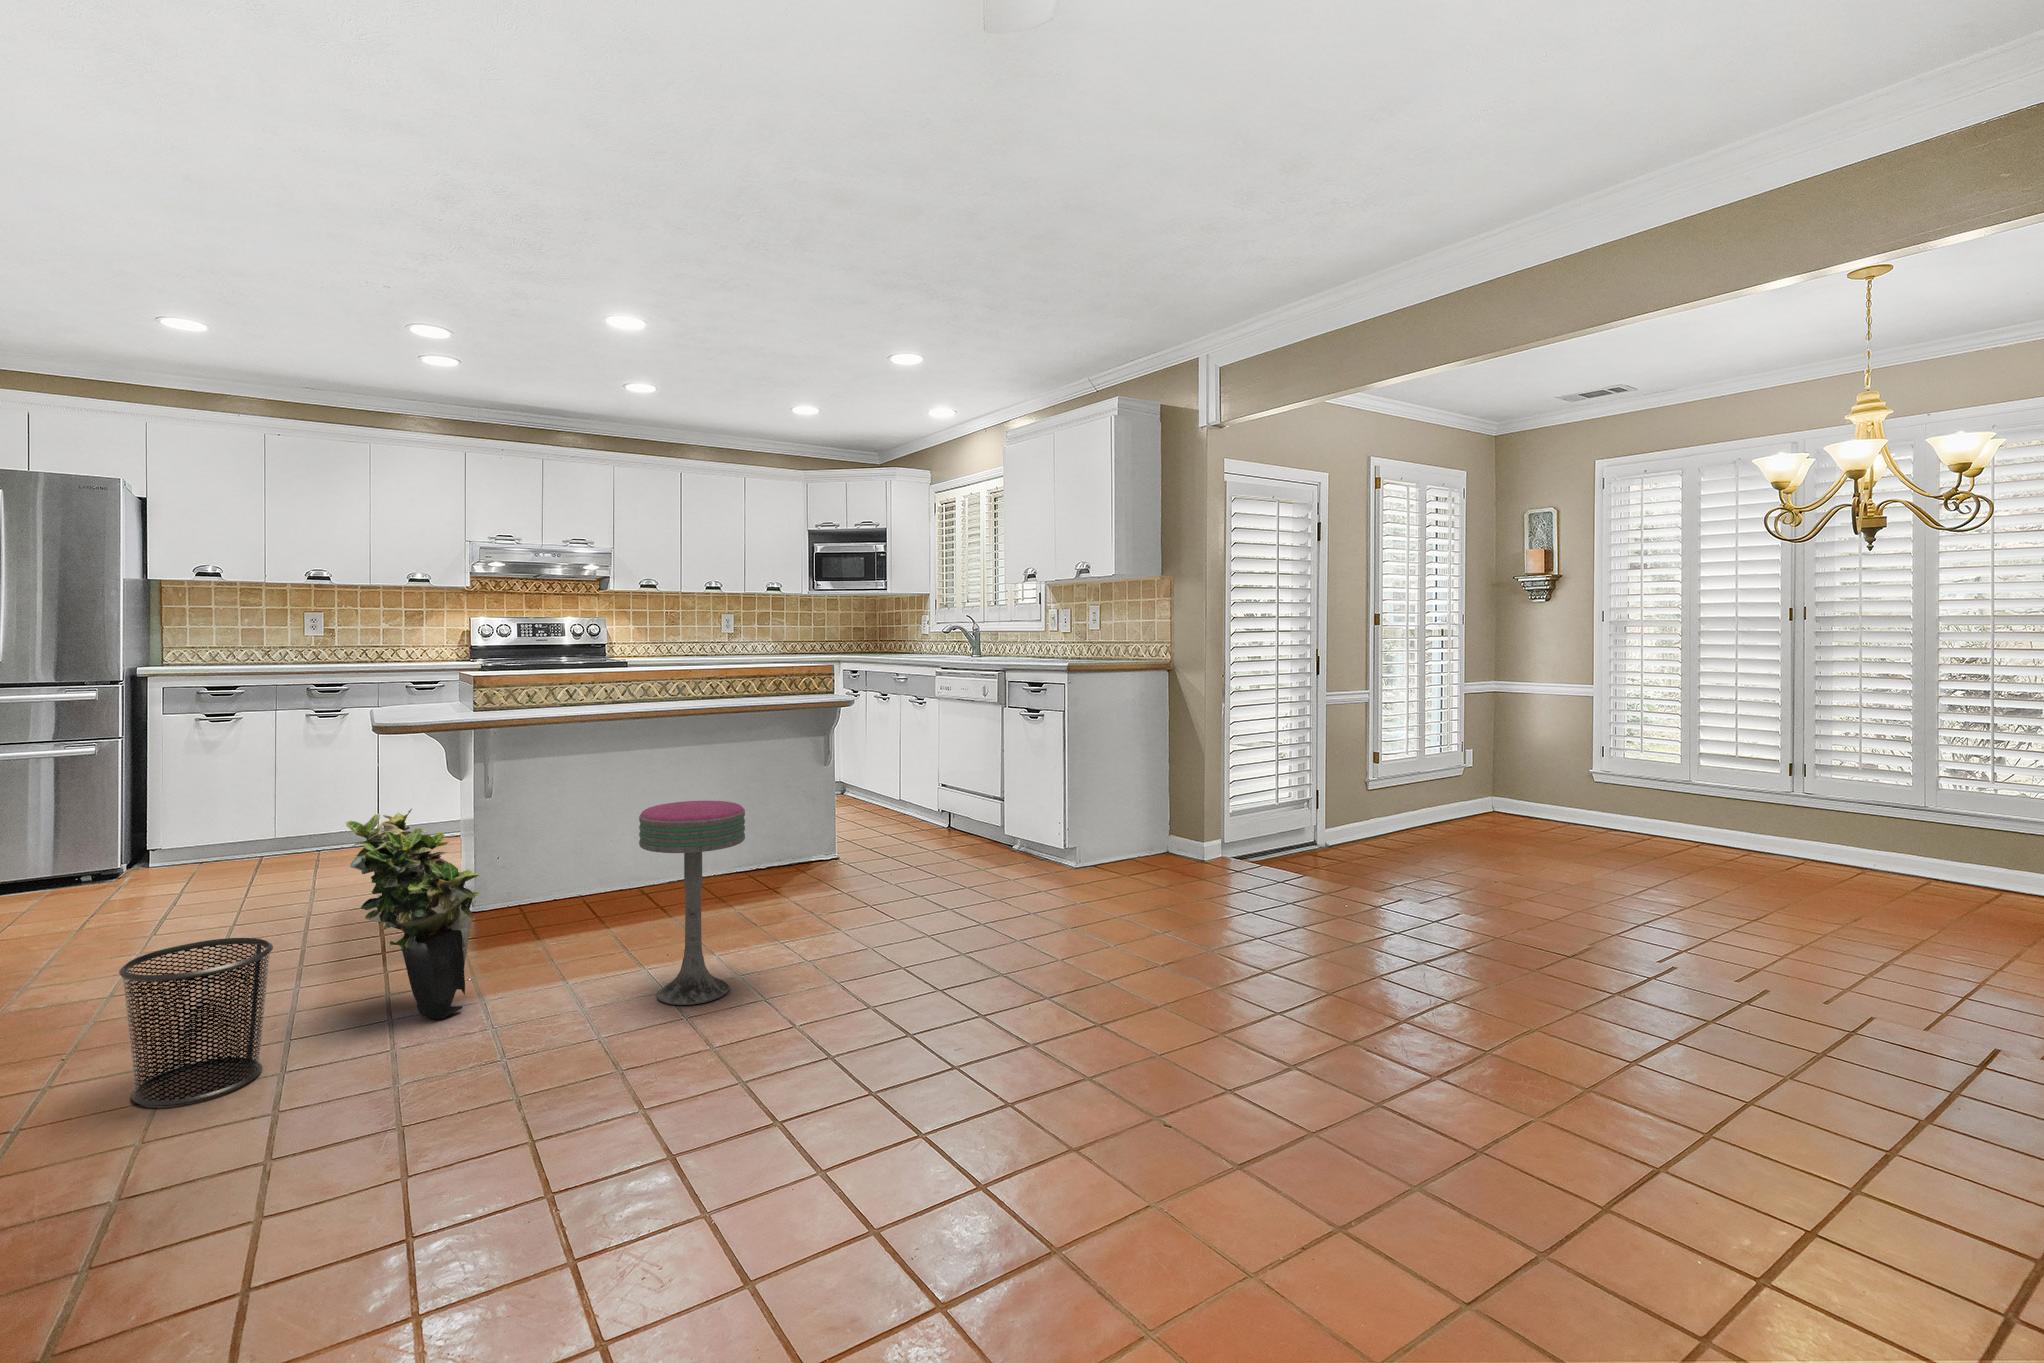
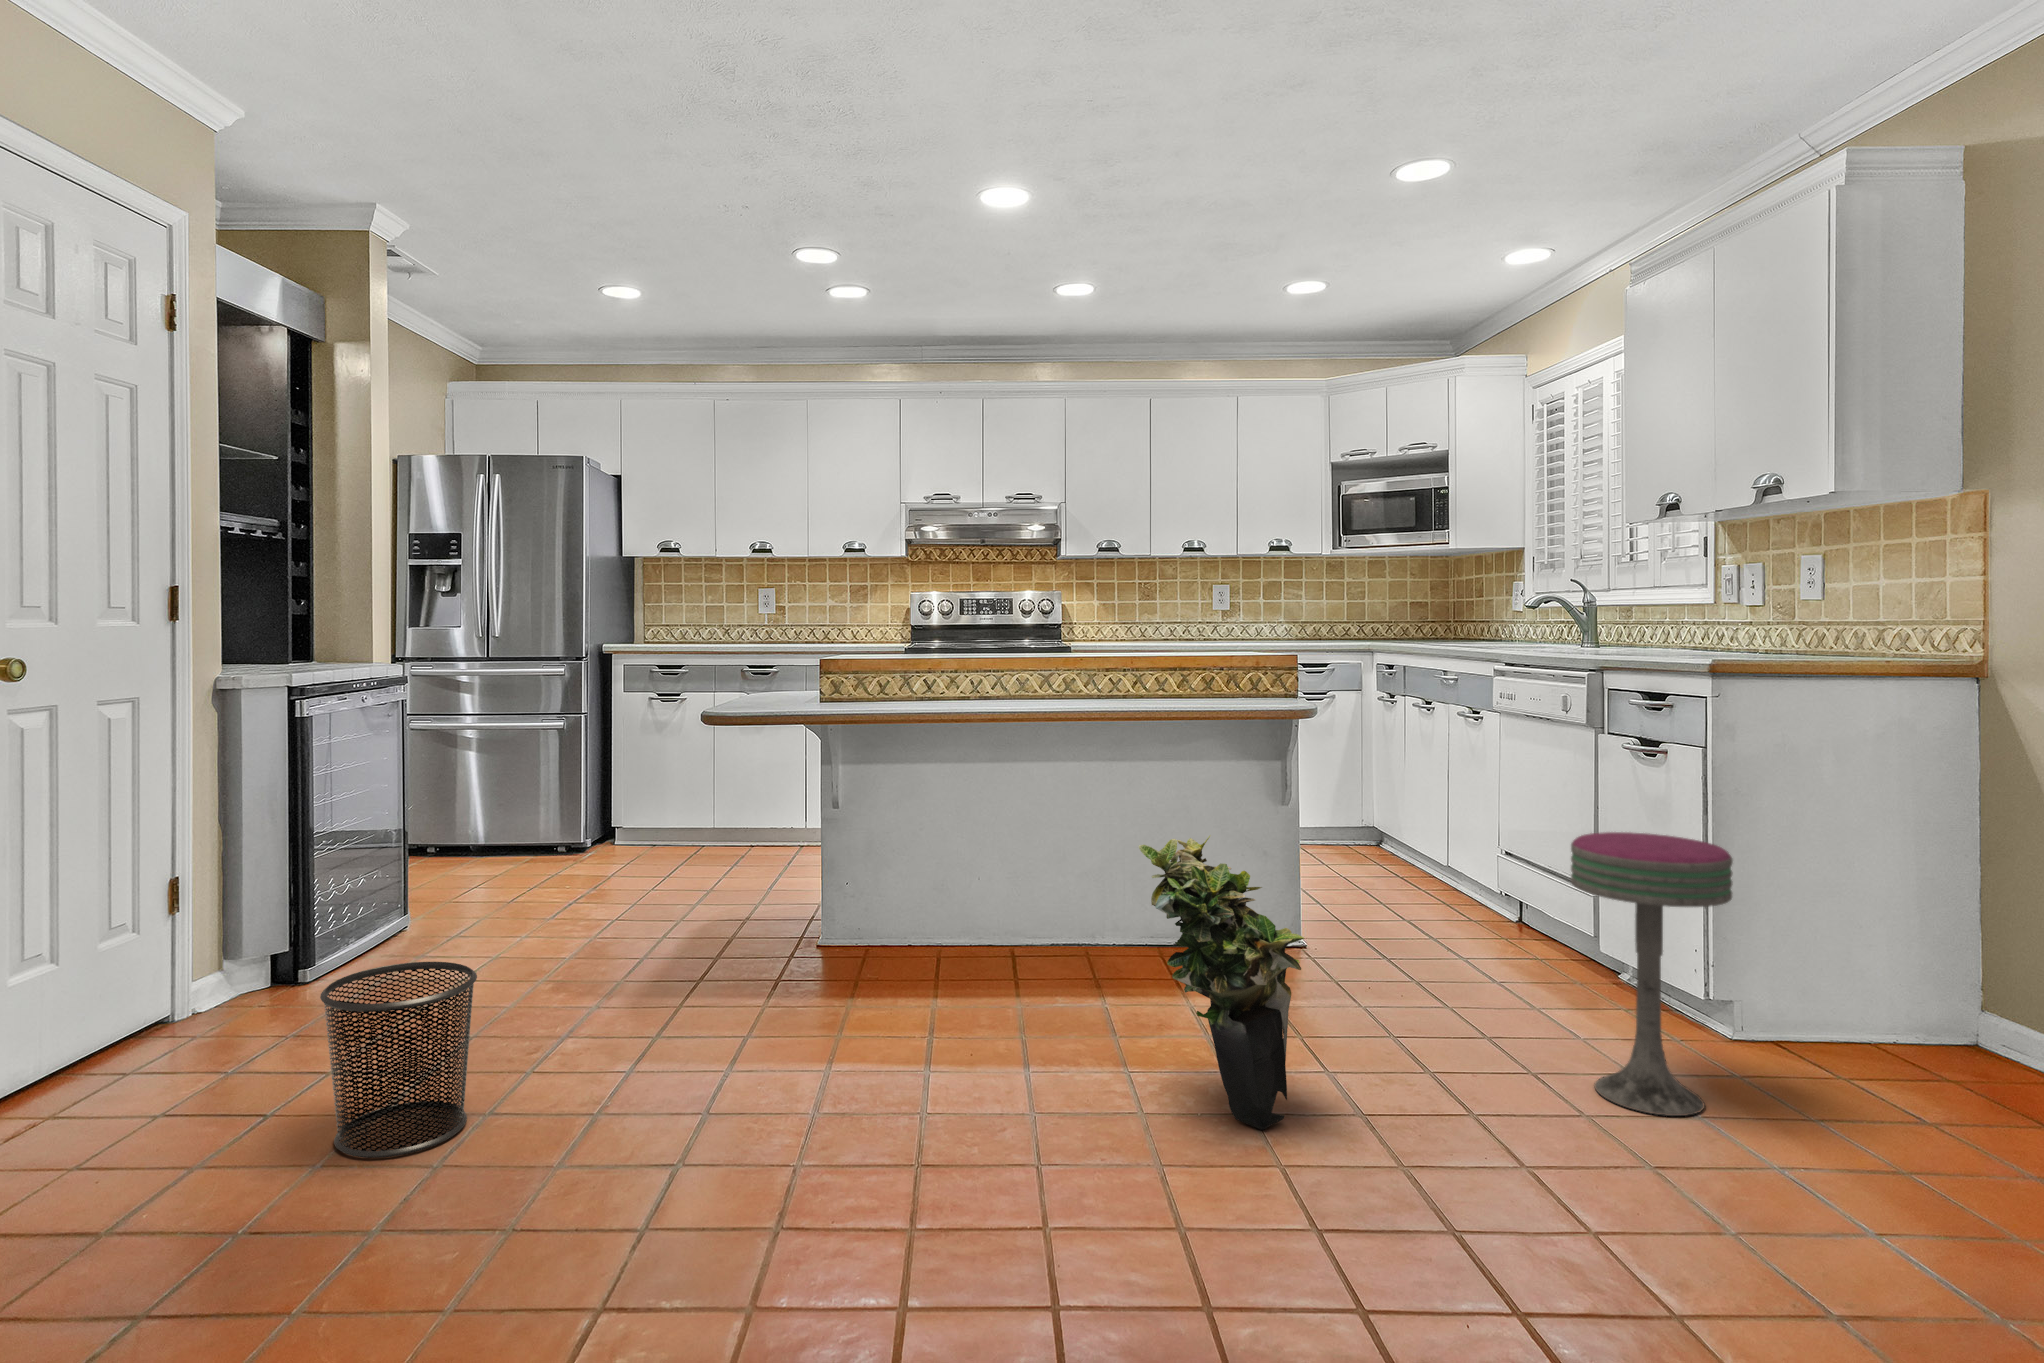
bar stool: present [639,801,745,1005] -> present [1571,832,1733,1116]
potted plant: present [346,809,480,1019] -> present [1139,836,1305,1130]

